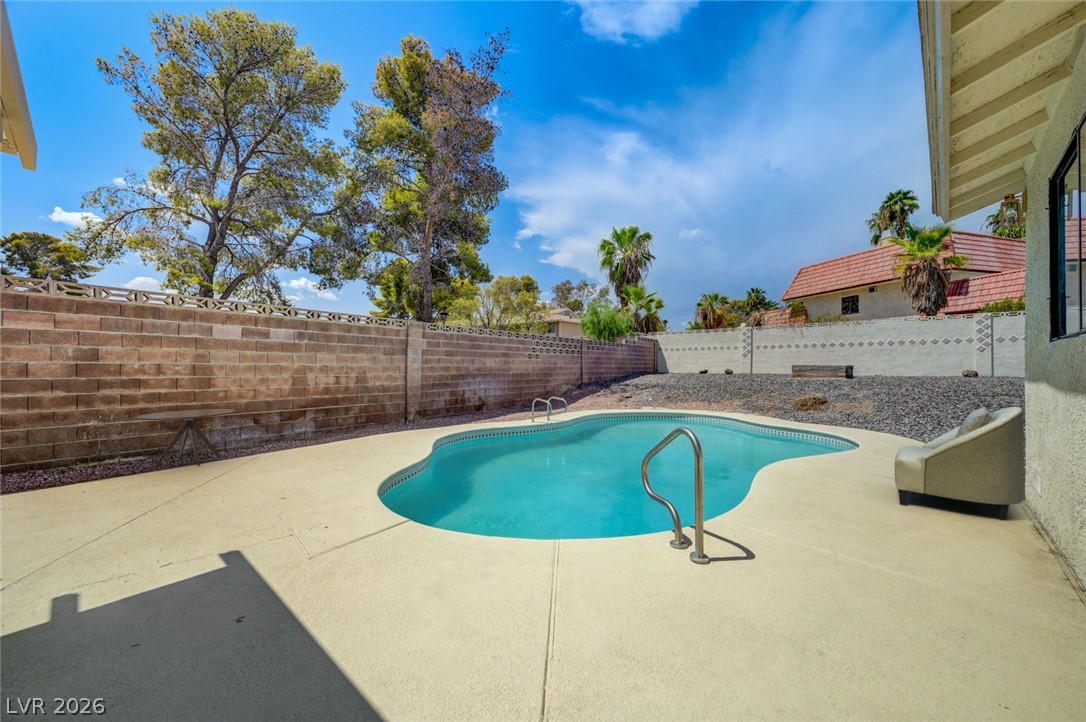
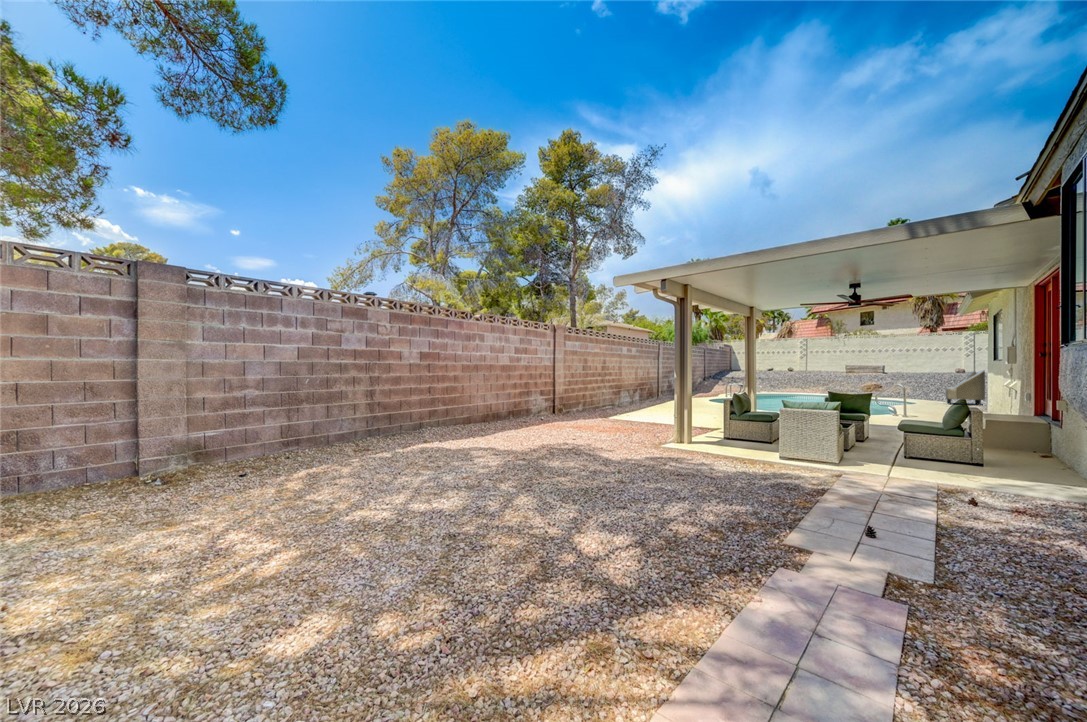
round table: present [137,409,235,468] -> none [618,377,654,402]

